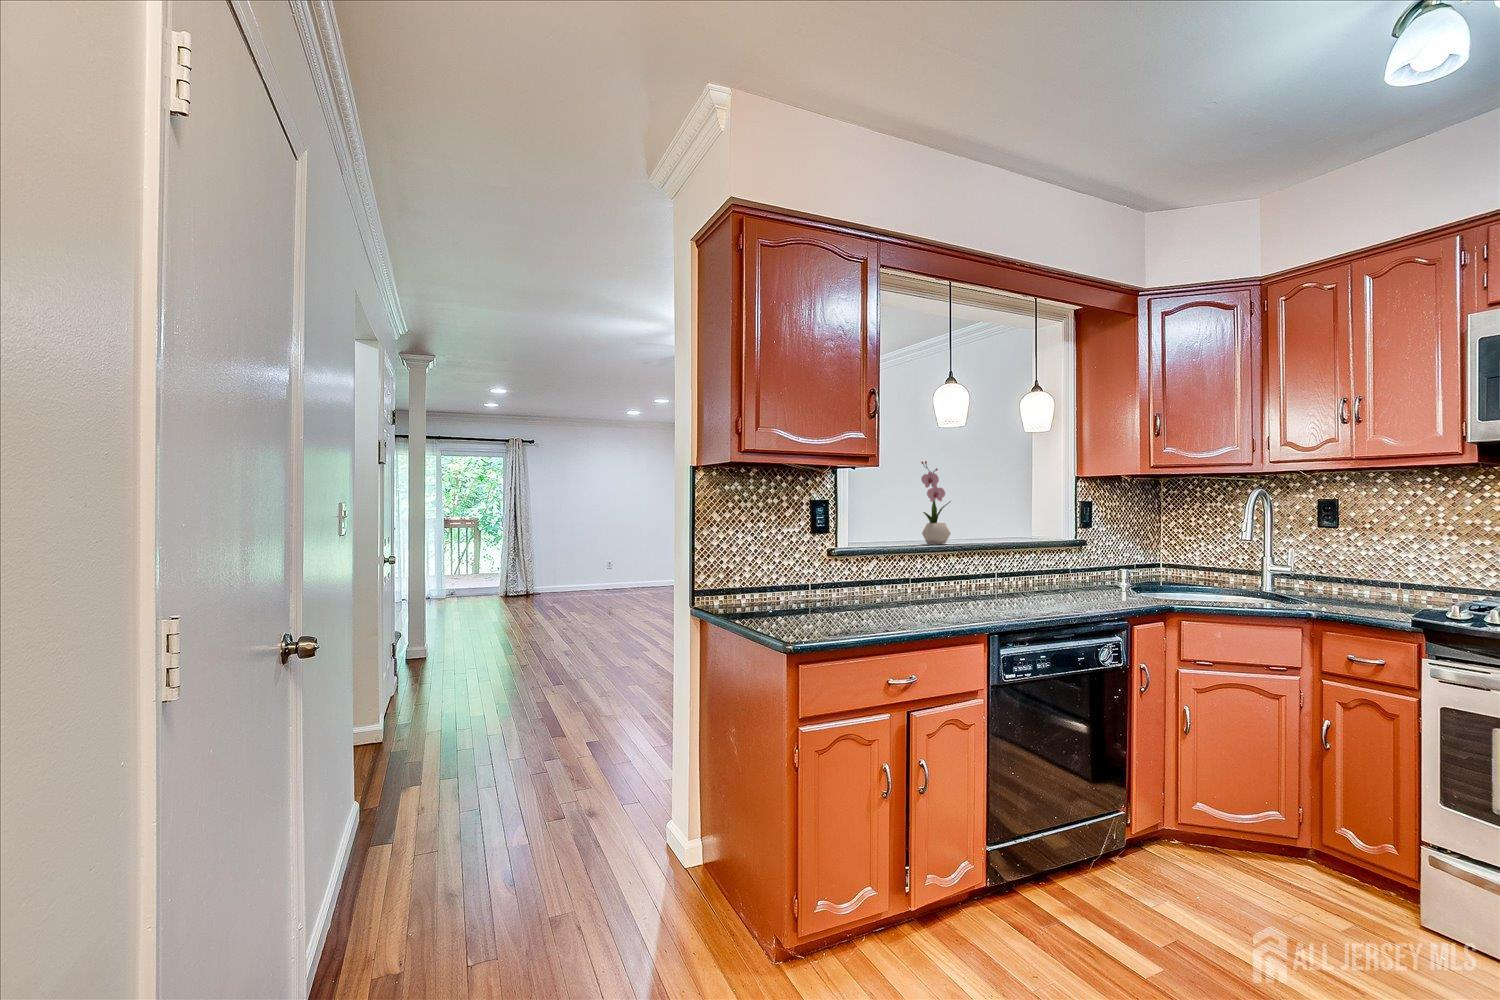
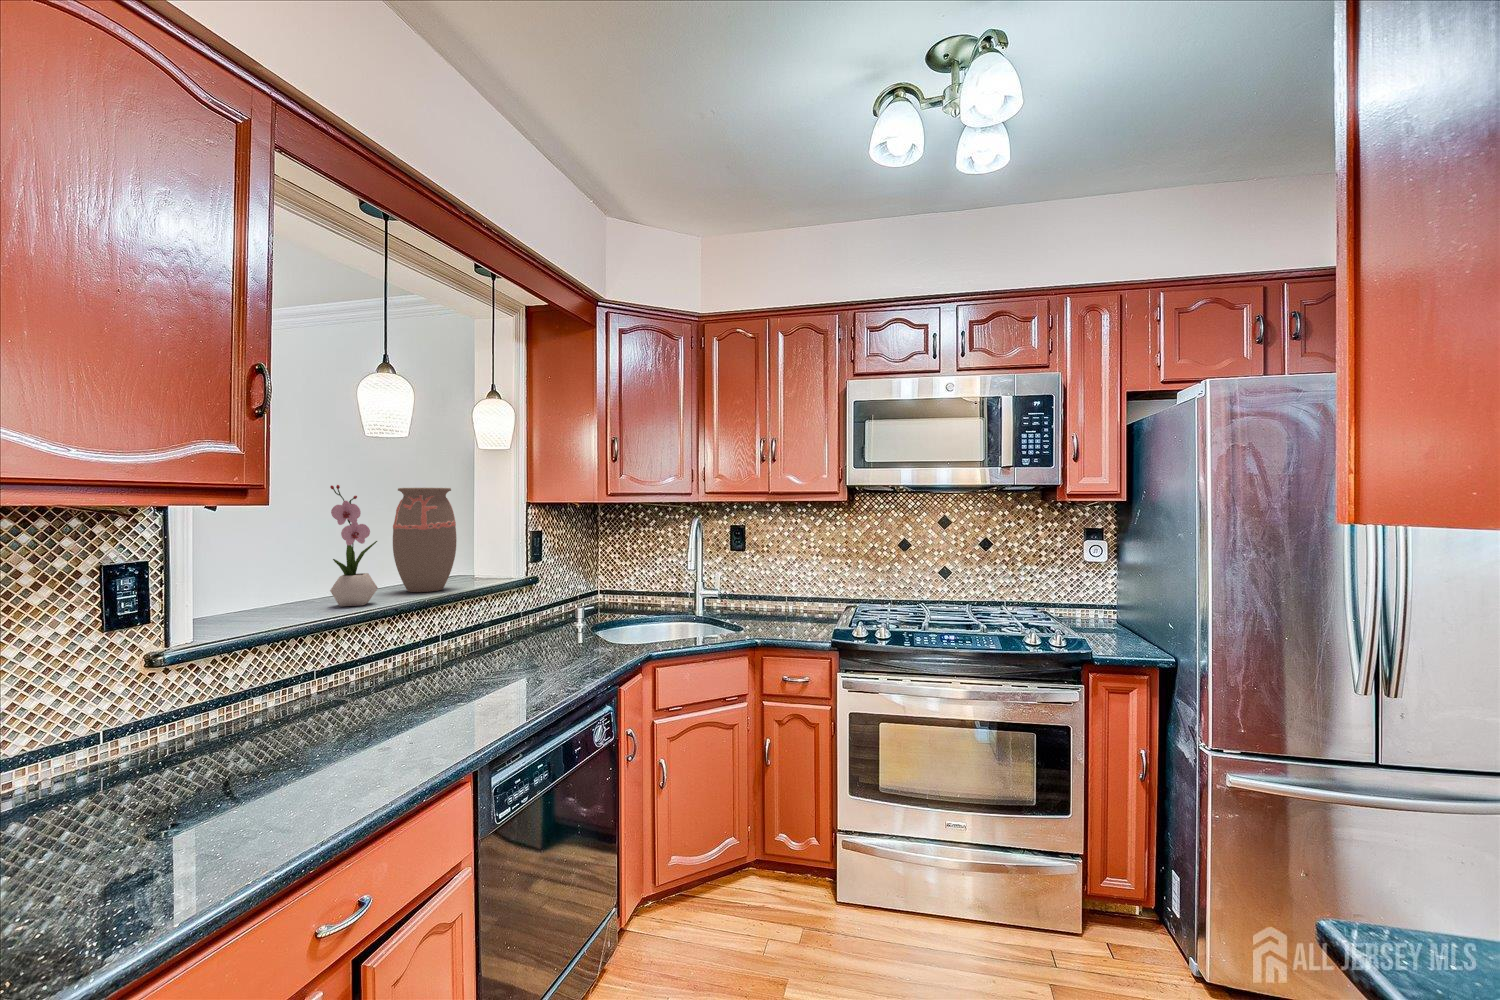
decorative vase: none [965,463,1011,543] -> present [393,488,457,592]

